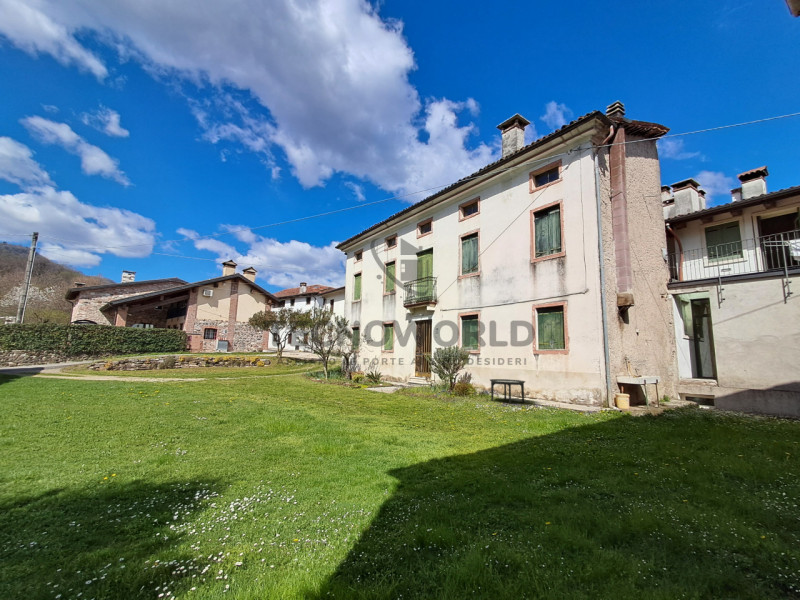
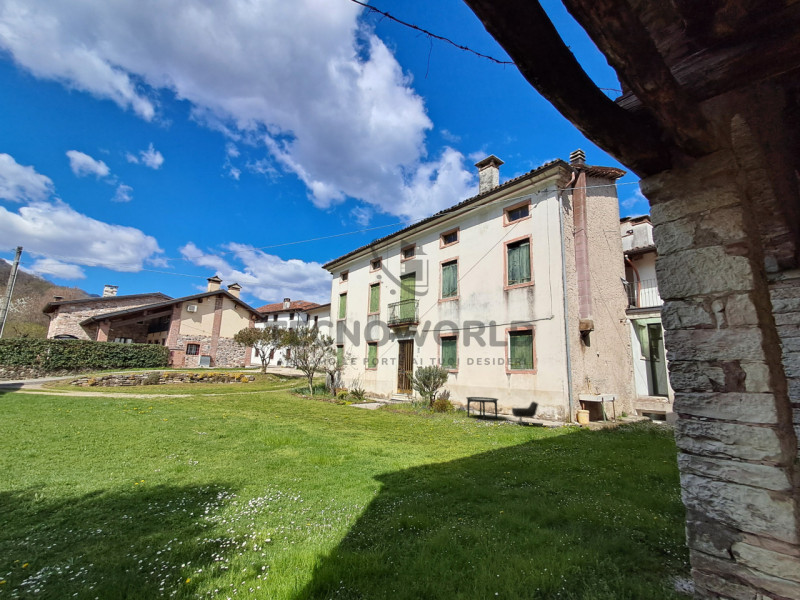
lounge chair: none [539,384,572,410] -> present [512,402,538,423]

